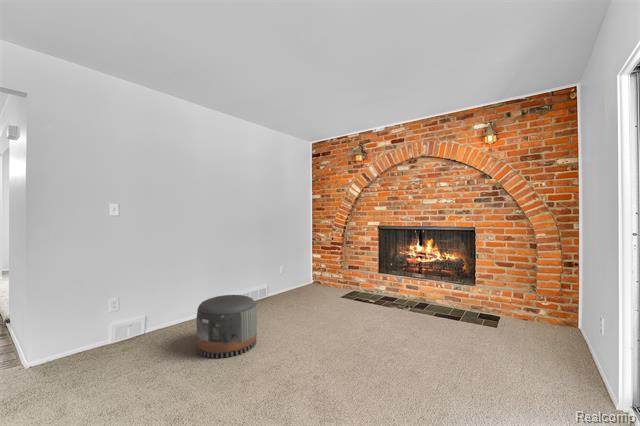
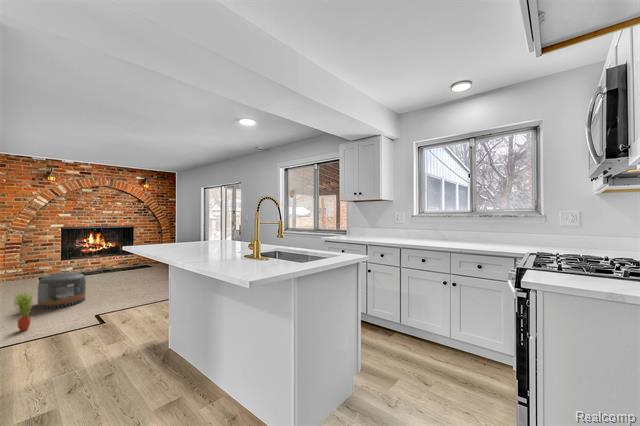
potted plant: none [66,310,98,374] -> present [14,291,36,331]

